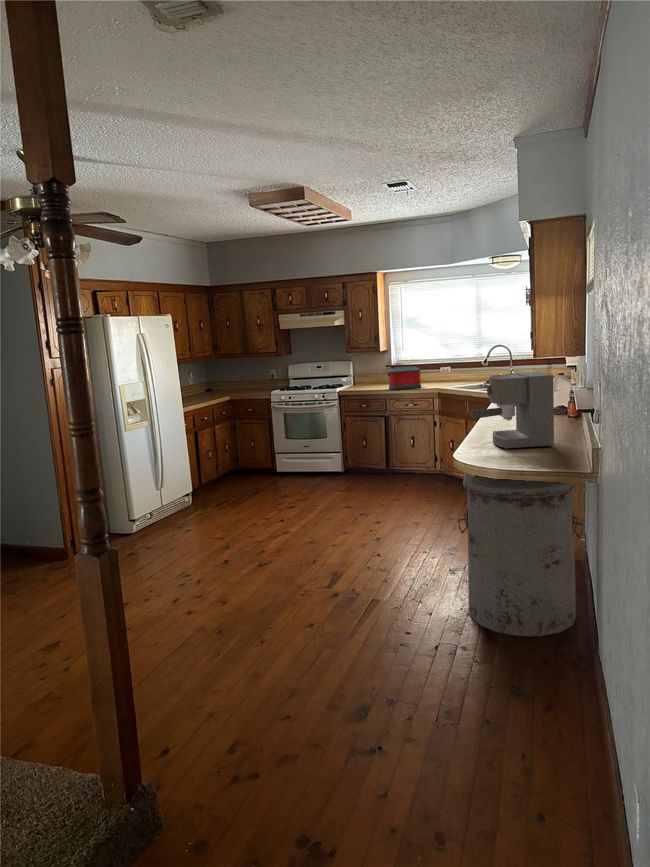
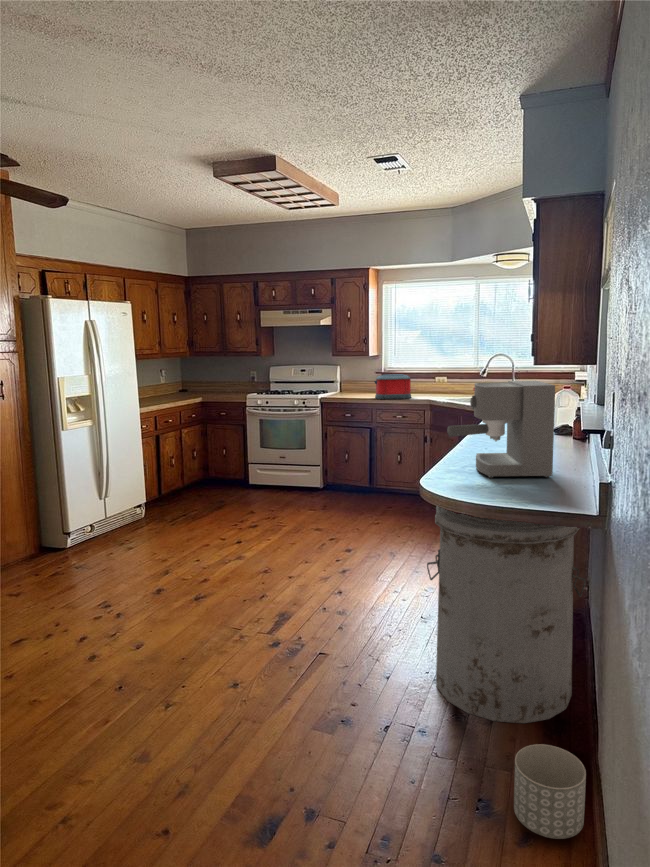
planter: none [538,640,590,701] -> present [514,744,586,839]

